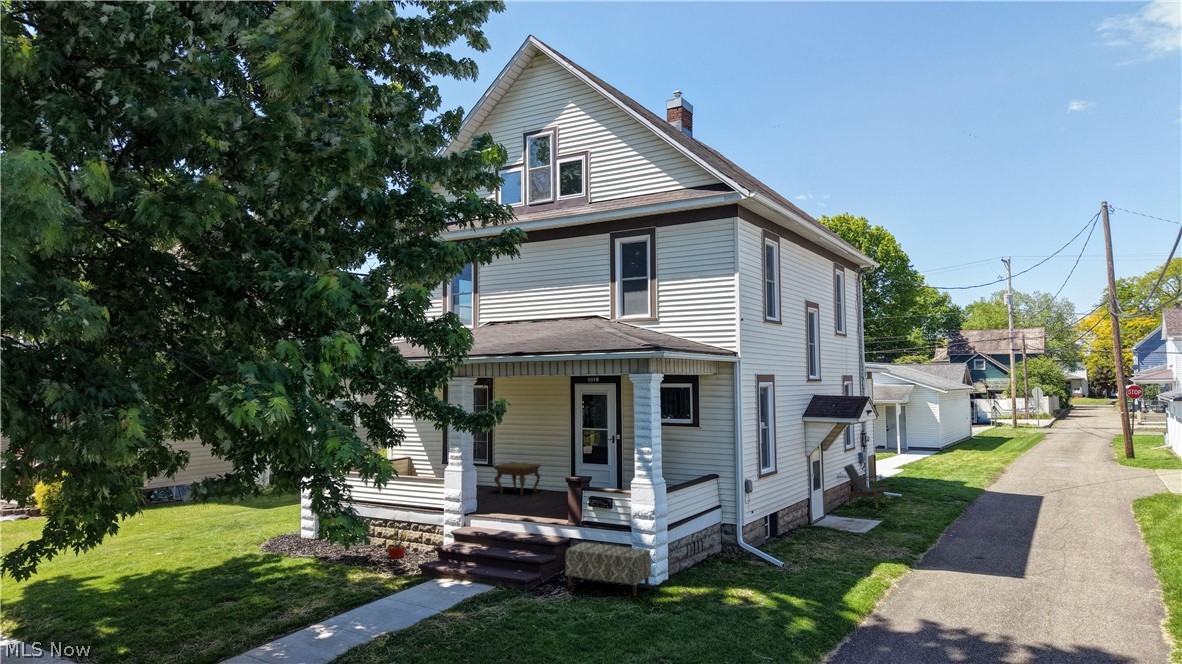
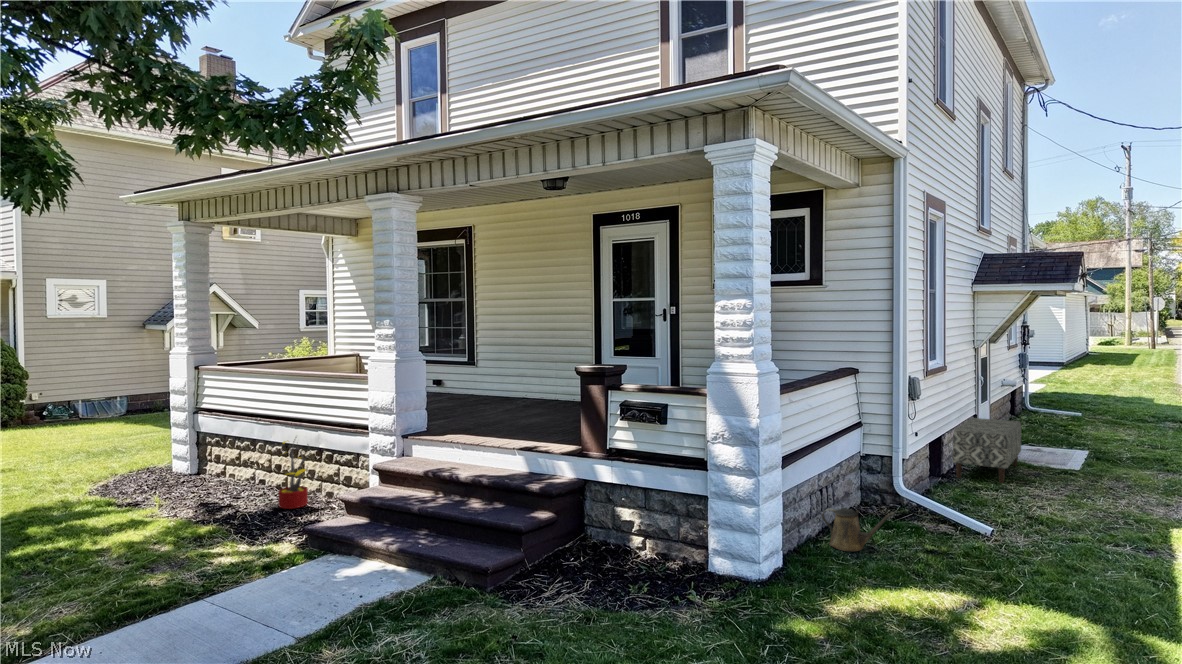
side table: present [493,462,541,496] -> none [469,357,551,407]
lounge chair: present [844,464,889,508] -> none [1006,368,1074,432]
bench: present [565,542,651,596] -> present [953,418,1021,483]
watering can: none [693,552,727,574] -> present [822,508,895,551]

